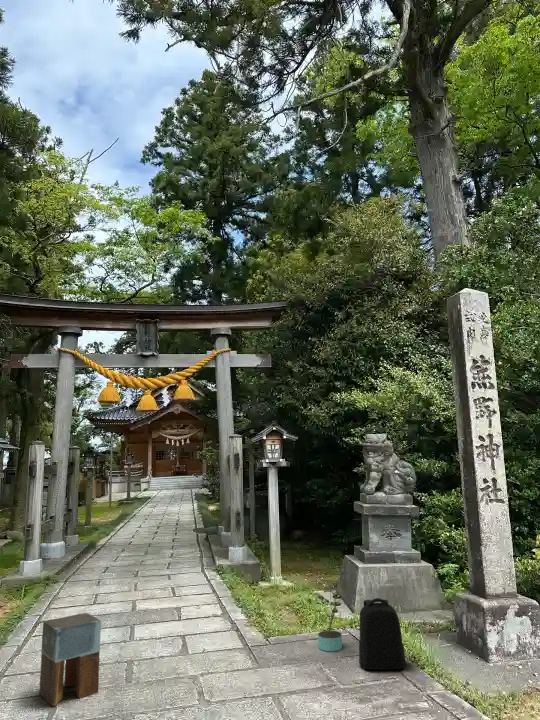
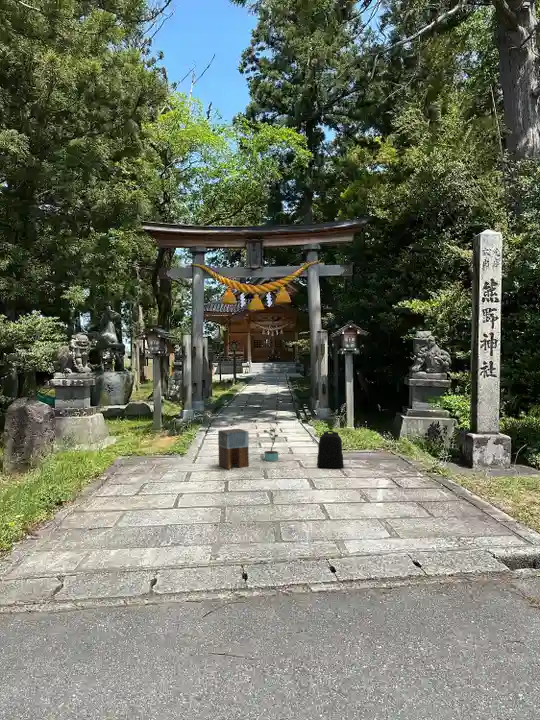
potted plant: present [307,566,348,651] -> present [263,415,282,461]
backpack: present [359,598,406,669] -> present [317,431,343,468]

